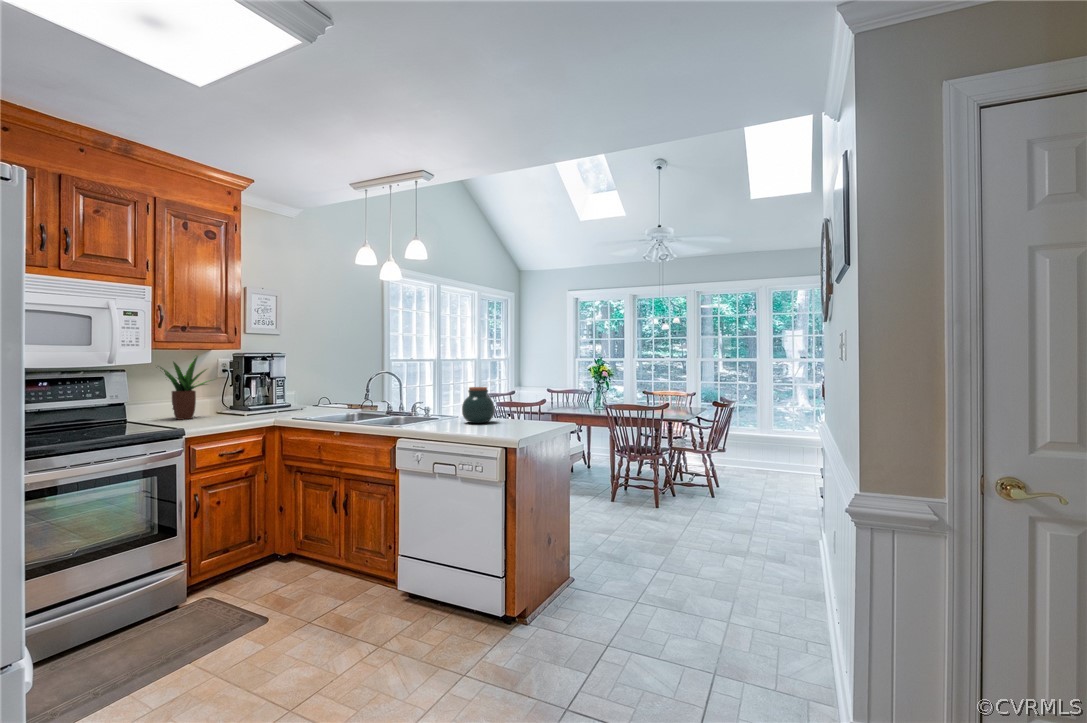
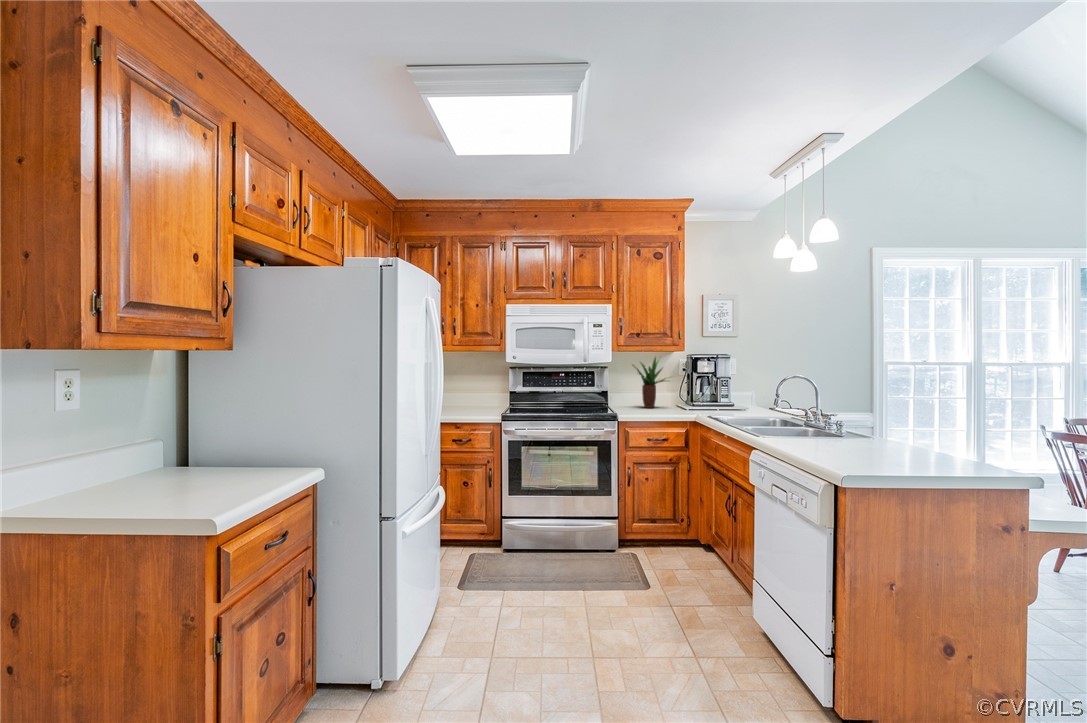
jar: present [462,387,495,423] -> none [852,399,904,449]

